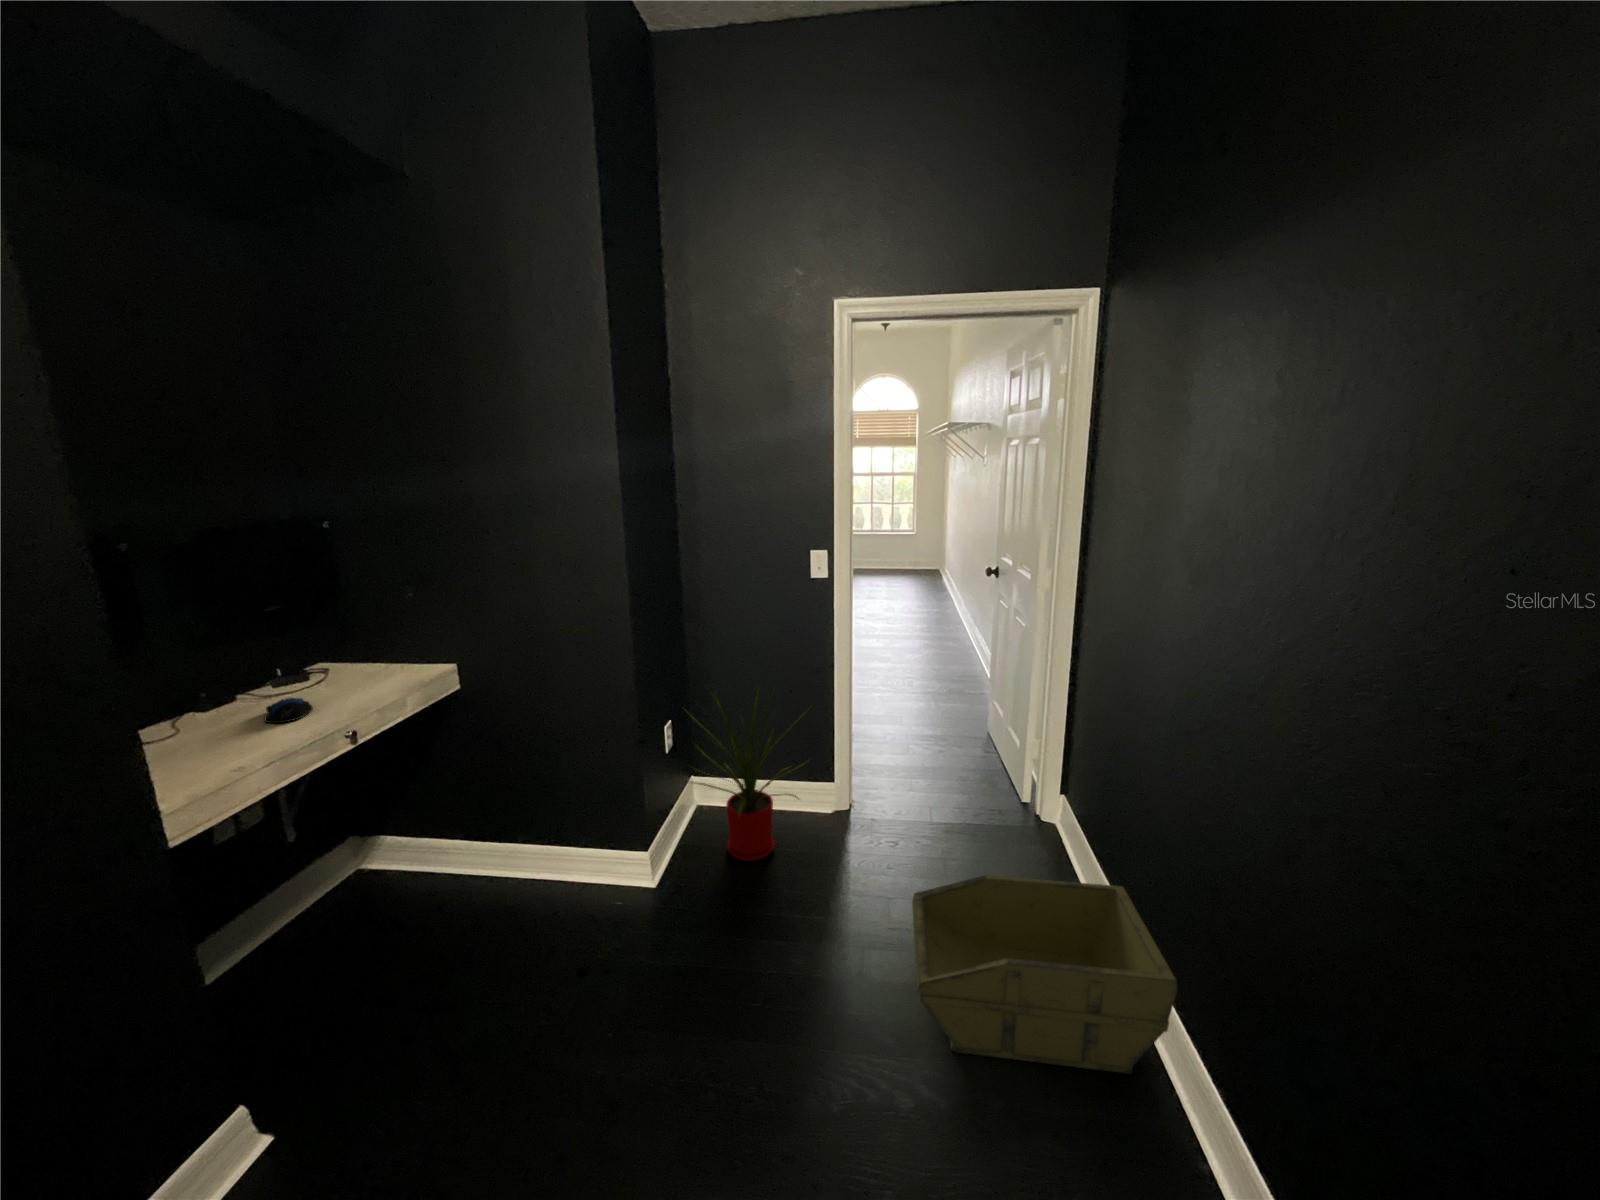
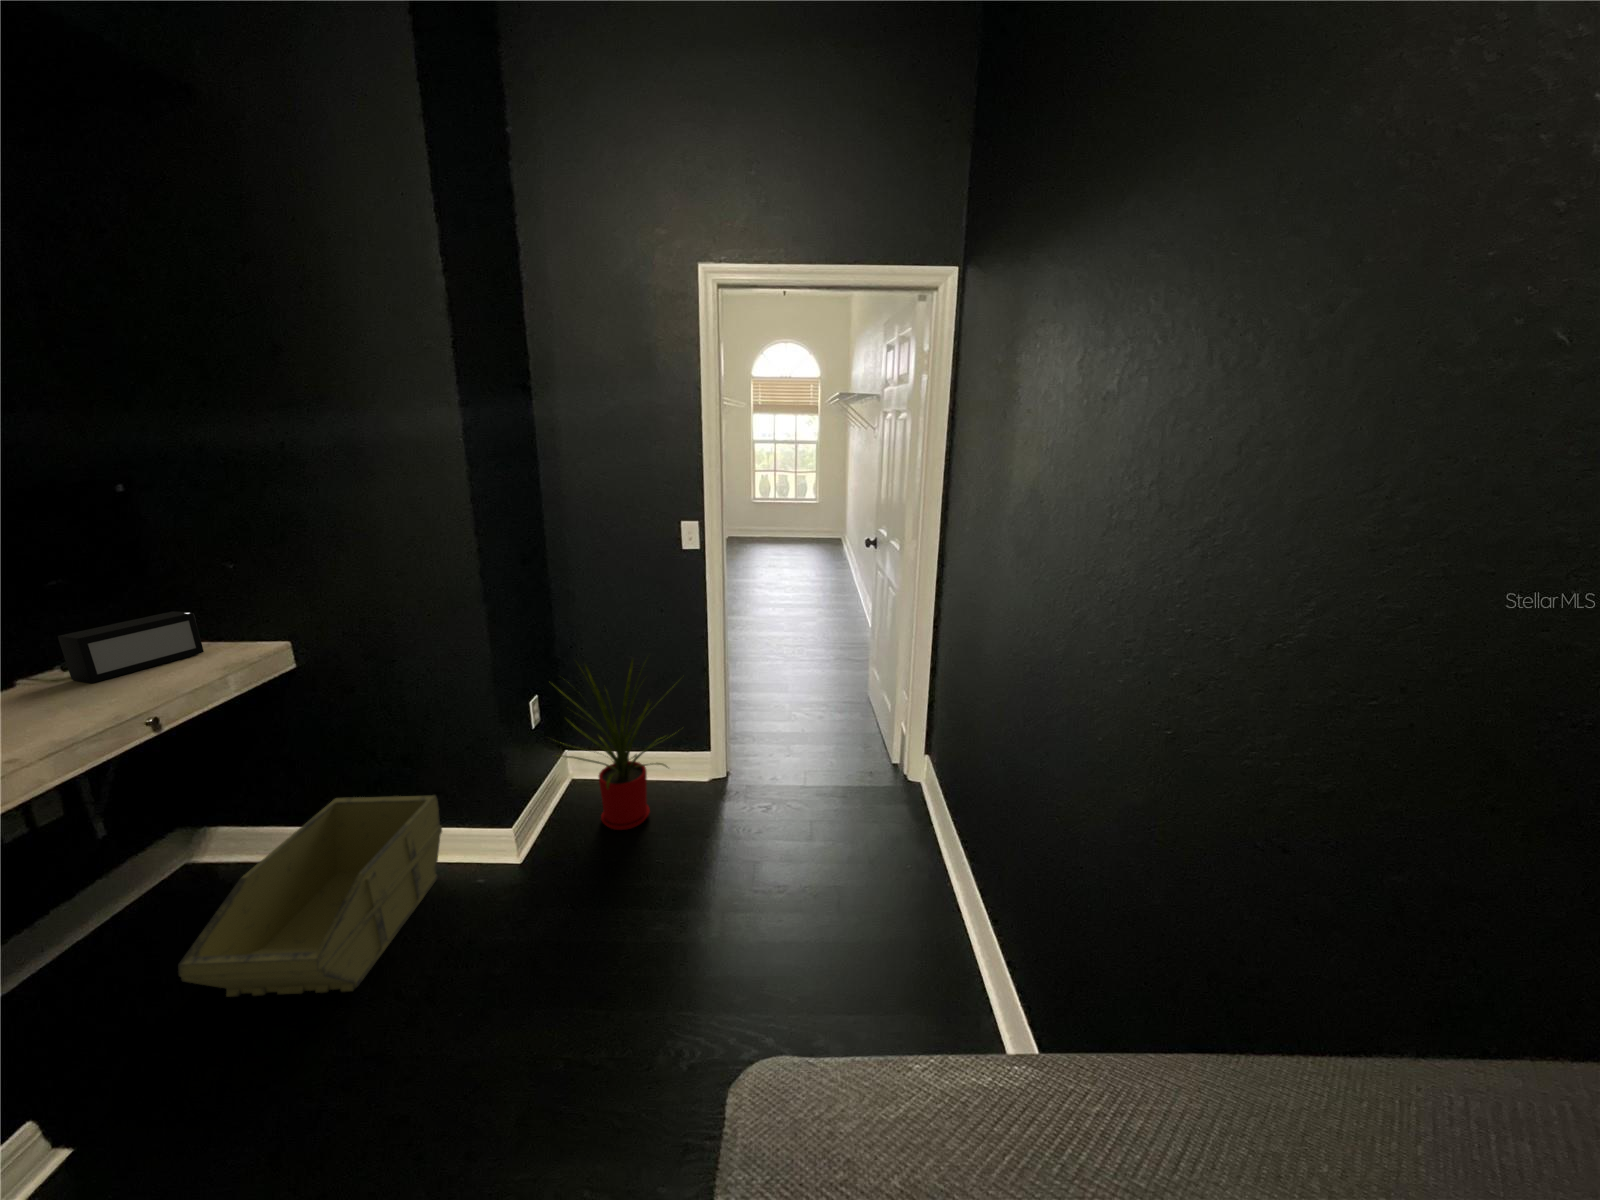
speaker: none [278,633,388,697] -> present [58,611,204,683]
computer mouse: present [265,698,312,723] -> none [38,684,103,713]
storage bin: present [912,875,1178,1074] -> present [178,795,442,997]

